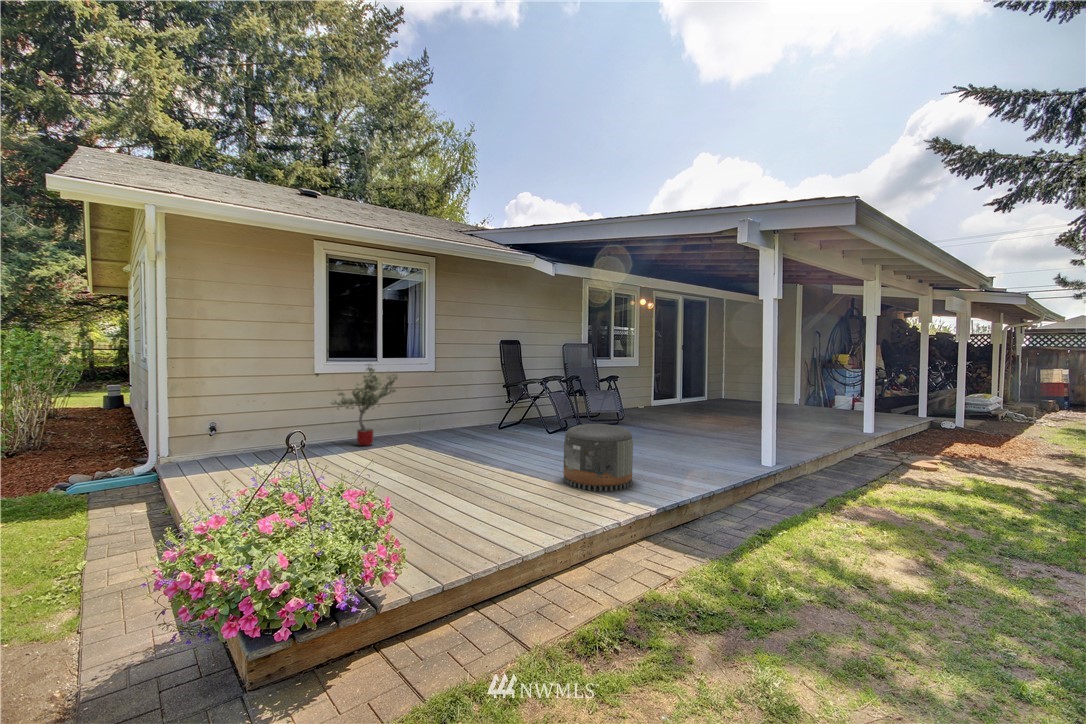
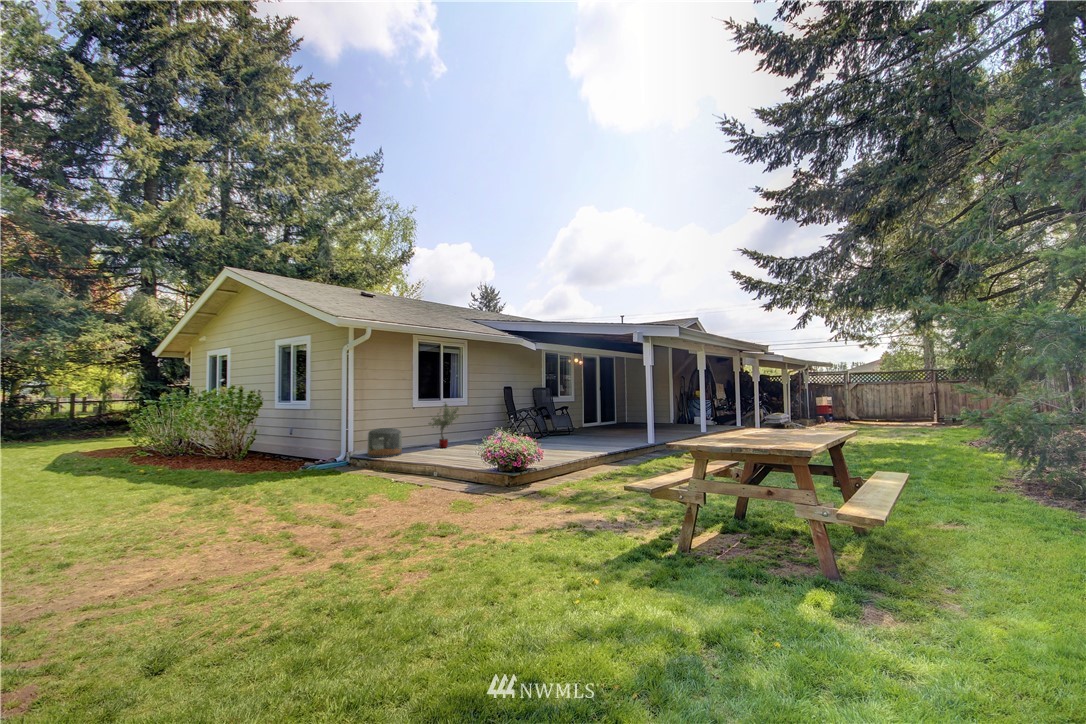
pouf: present [563,424,633,491] -> present [368,428,402,458]

